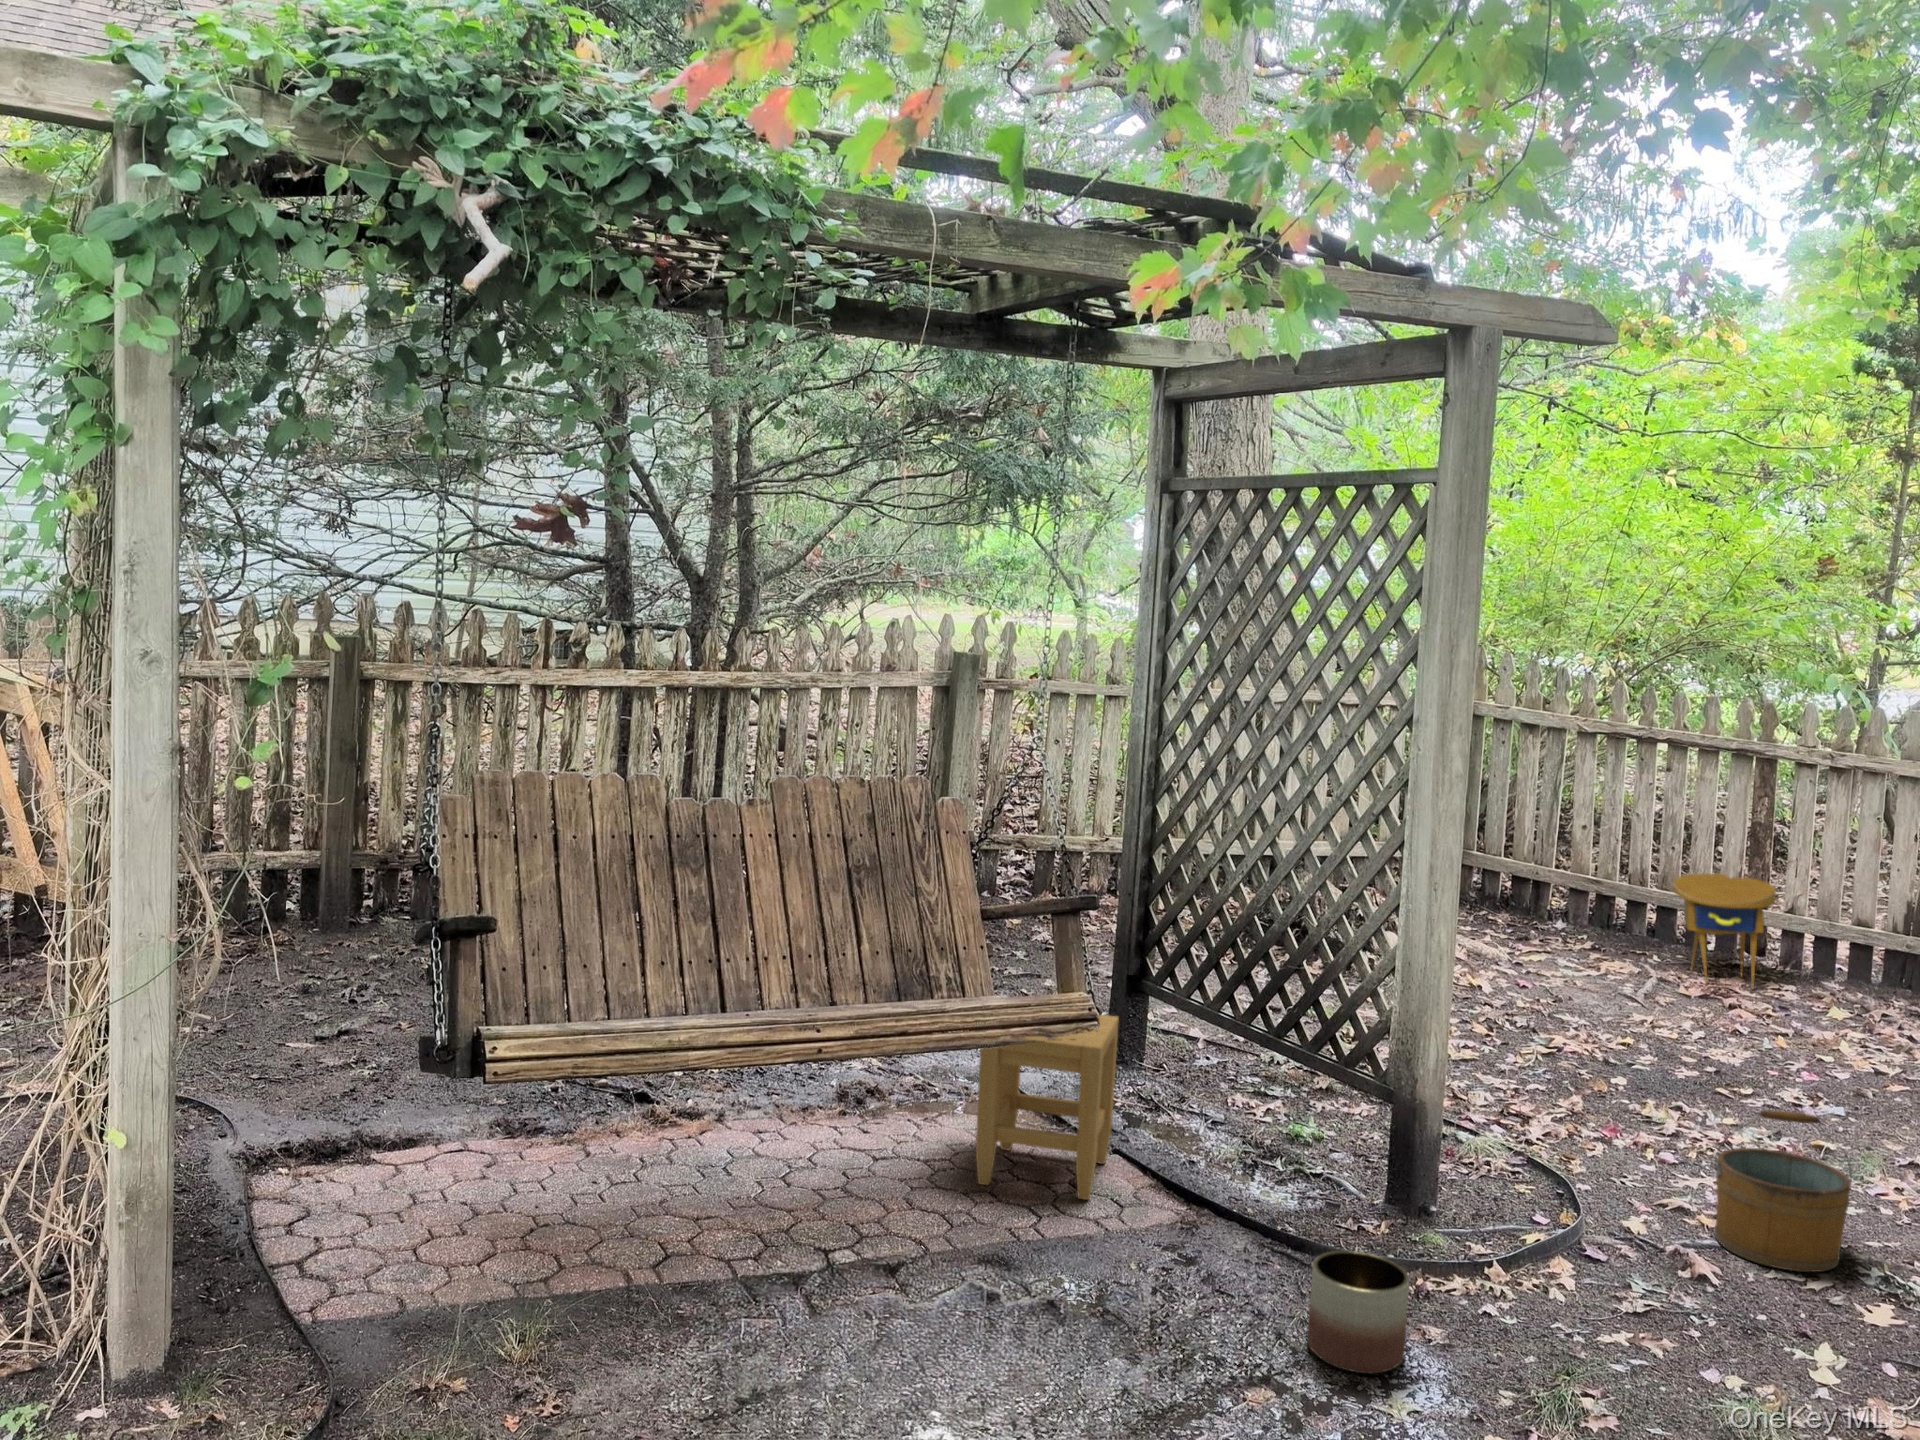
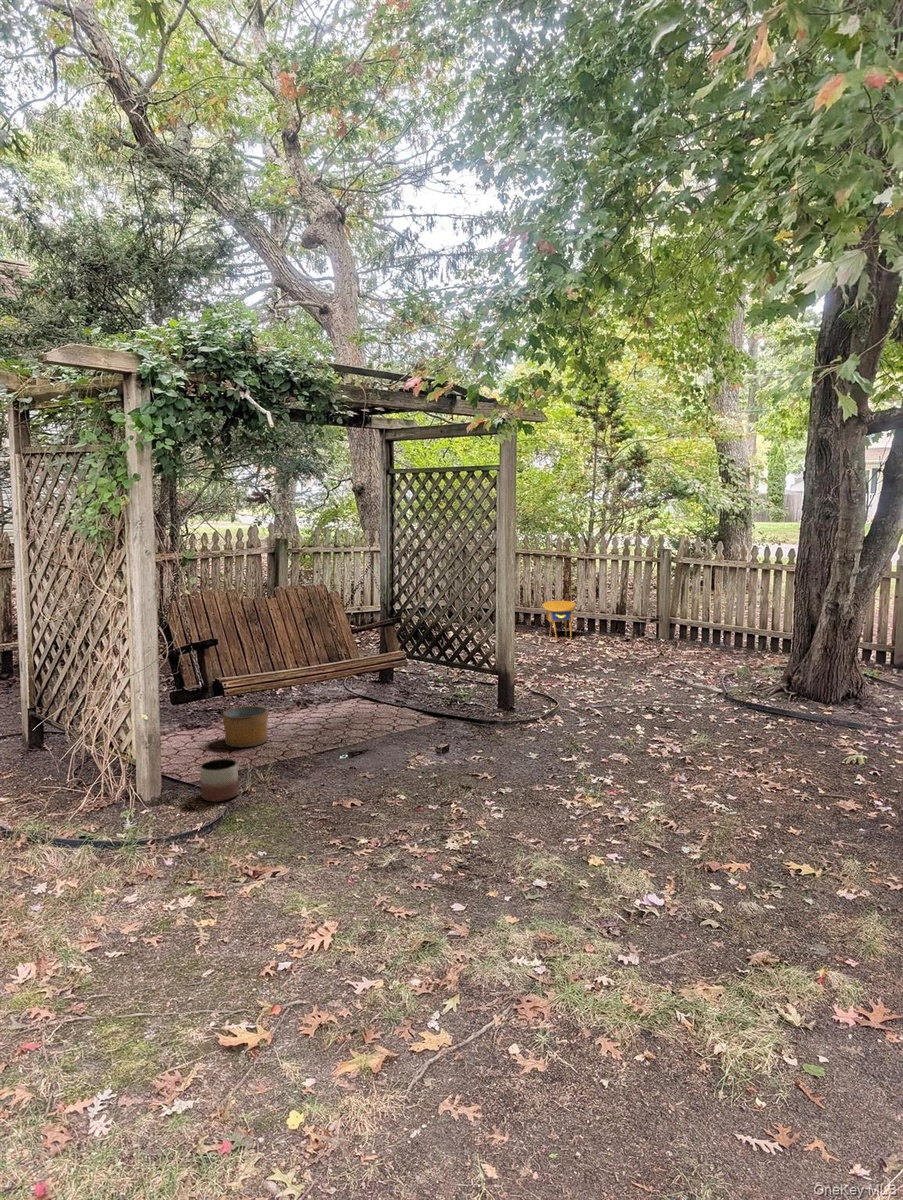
stool: present [976,1014,1119,1200] -> none [366,665,412,730]
bucket: present [1715,1110,1852,1272] -> present [222,692,269,747]
planter: present [1307,1251,1409,1373] -> present [200,759,239,802]

